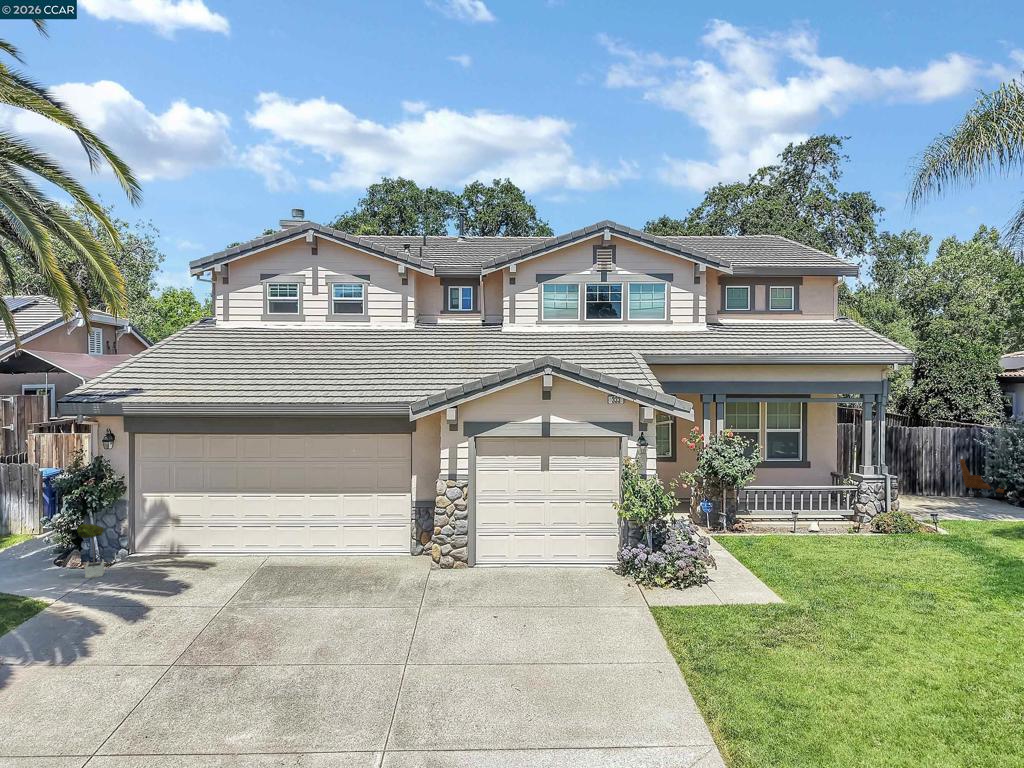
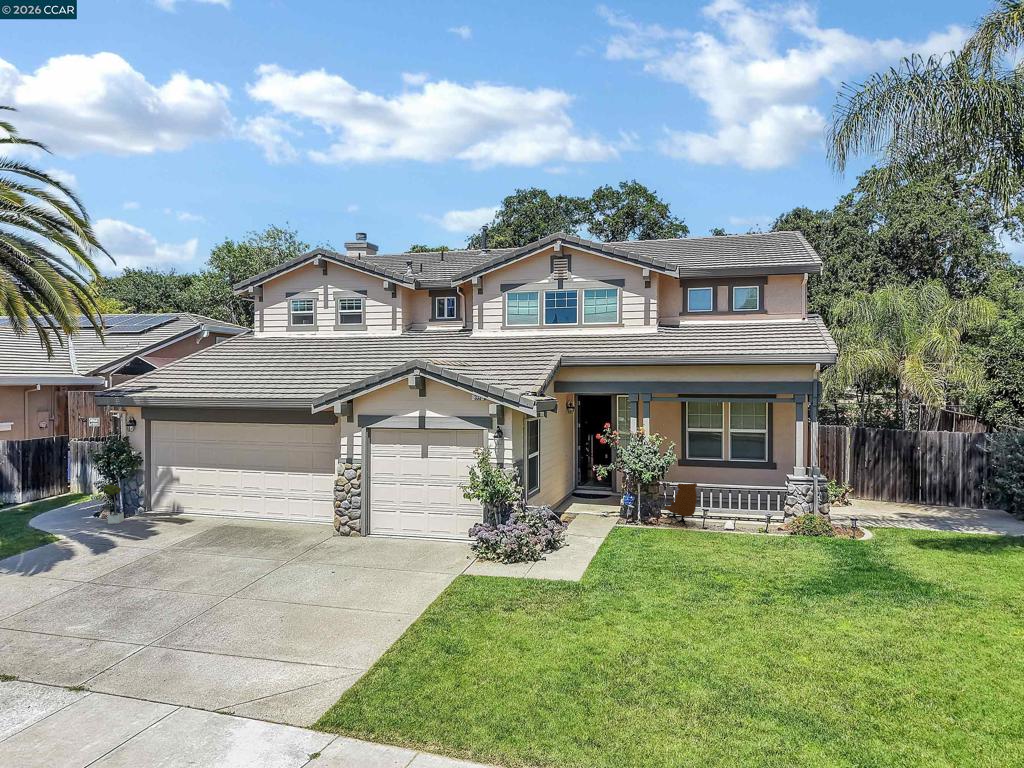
lounge chair: present [960,459,1006,499] -> present [665,483,697,527]

